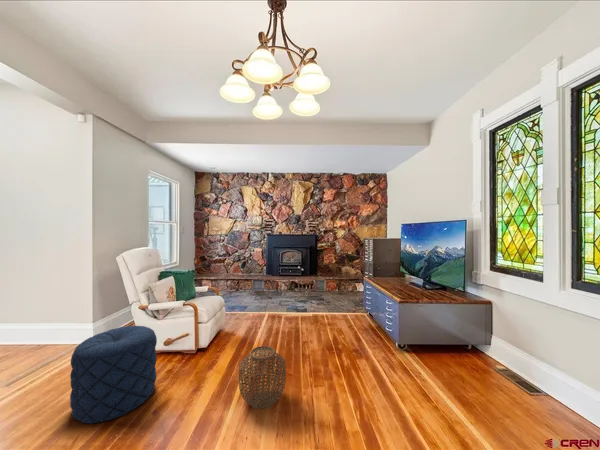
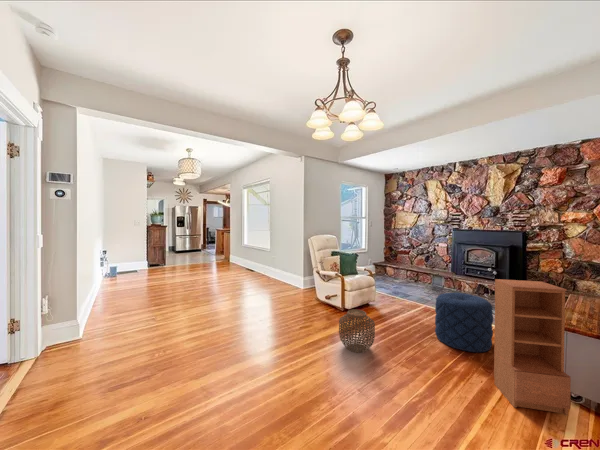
bookcase: none [377,274,423,381] -> present [494,279,571,415]
pouf: present [70,326,157,423] -> present [435,293,493,352]

